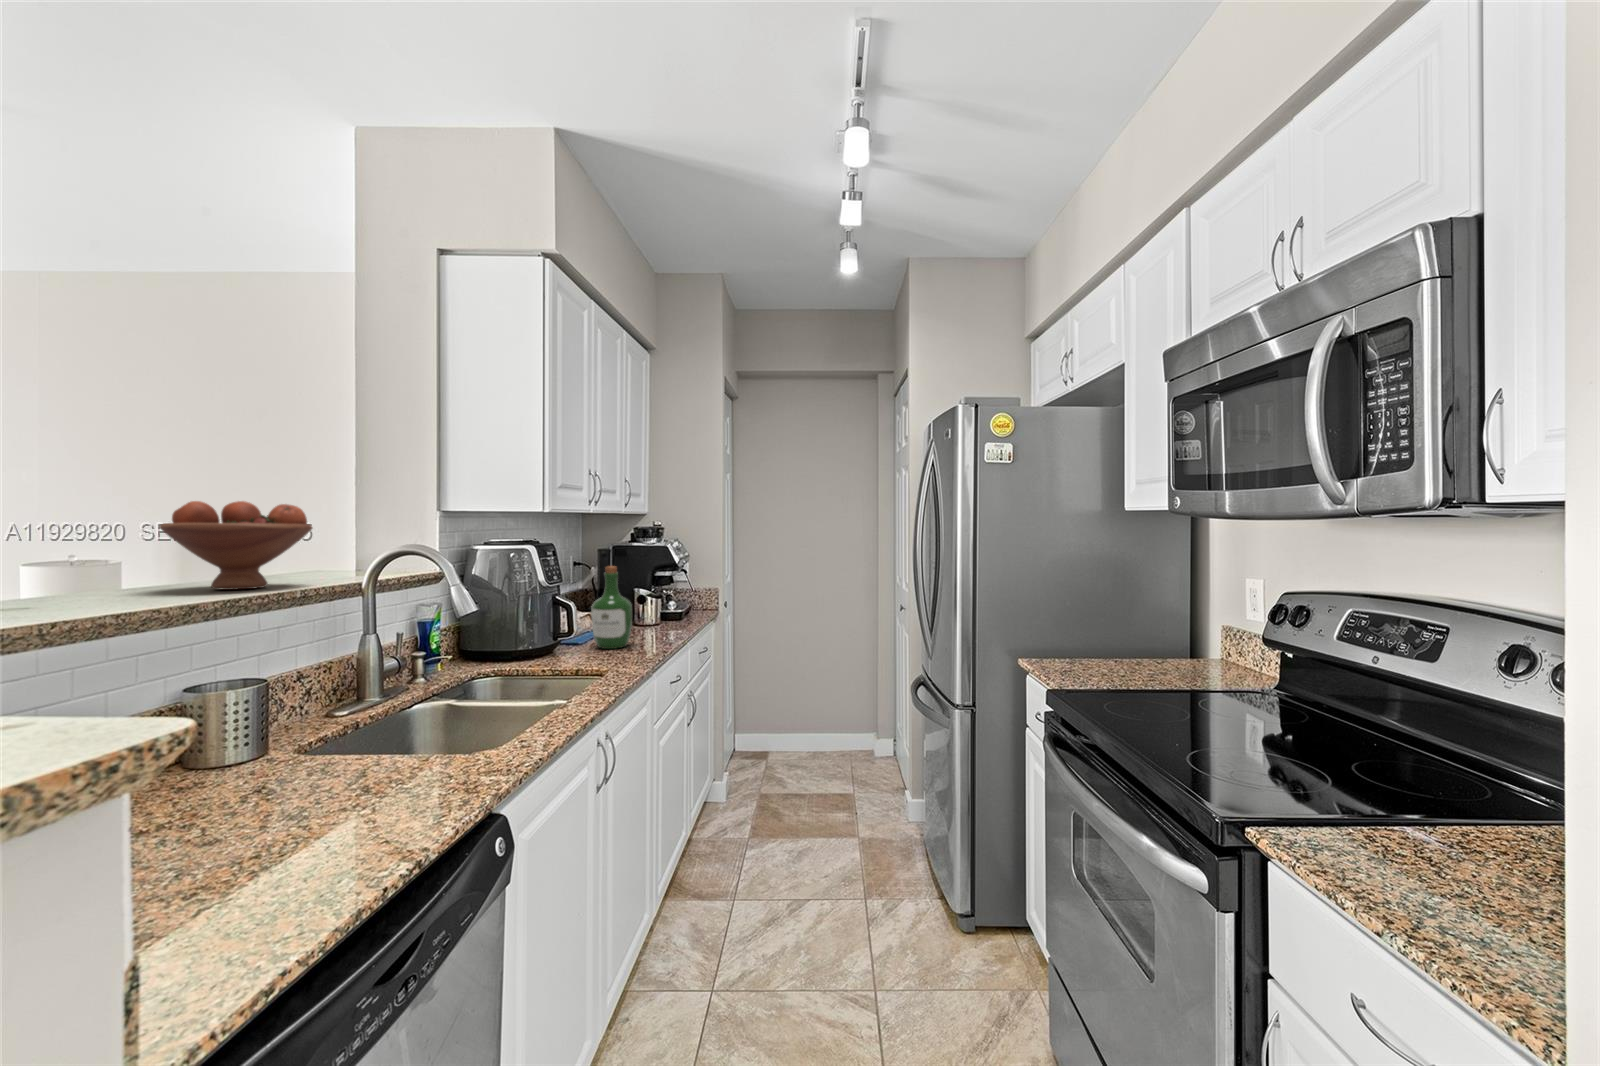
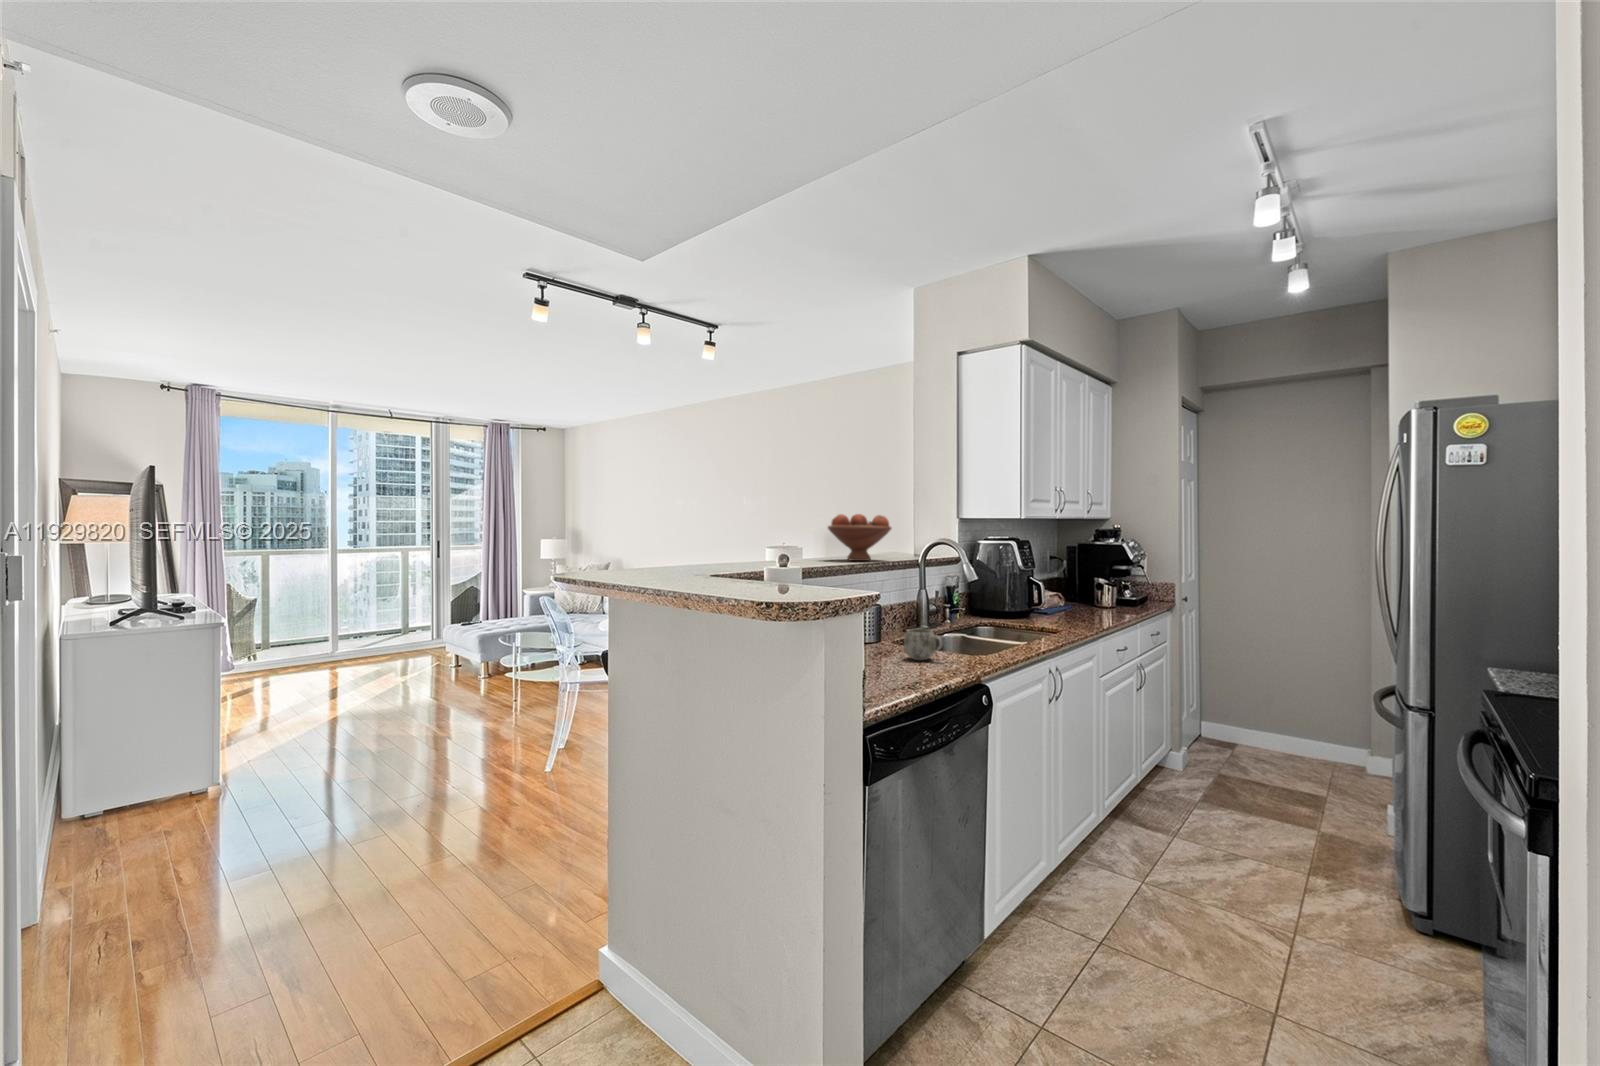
wine bottle: present [591,566,632,649] -> none [1056,558,1088,620]
mug: none [318,727,405,795] -> present [904,629,943,660]

